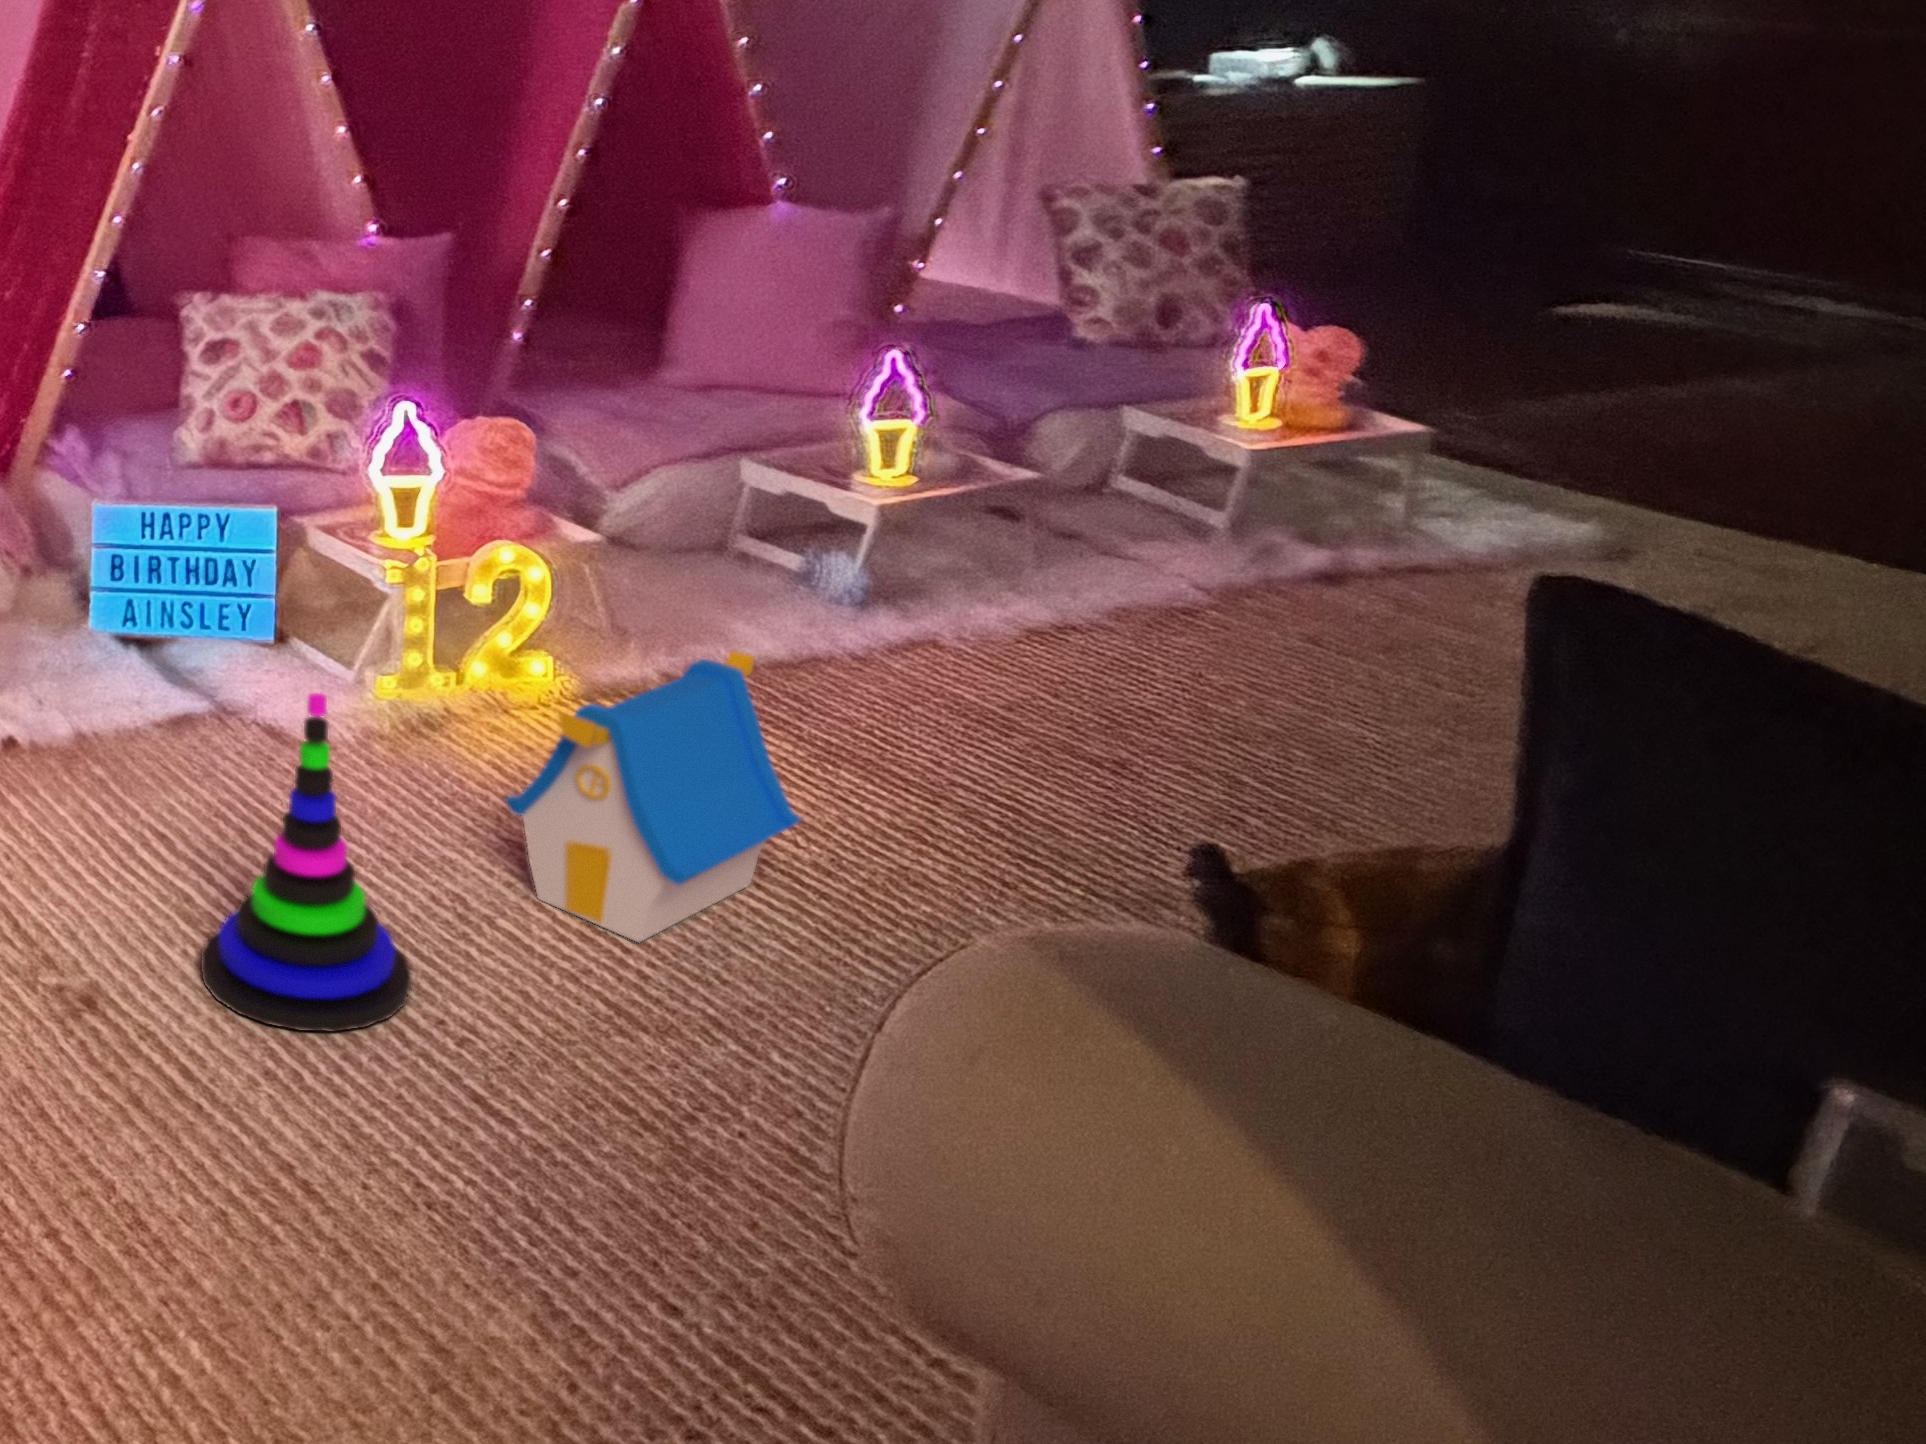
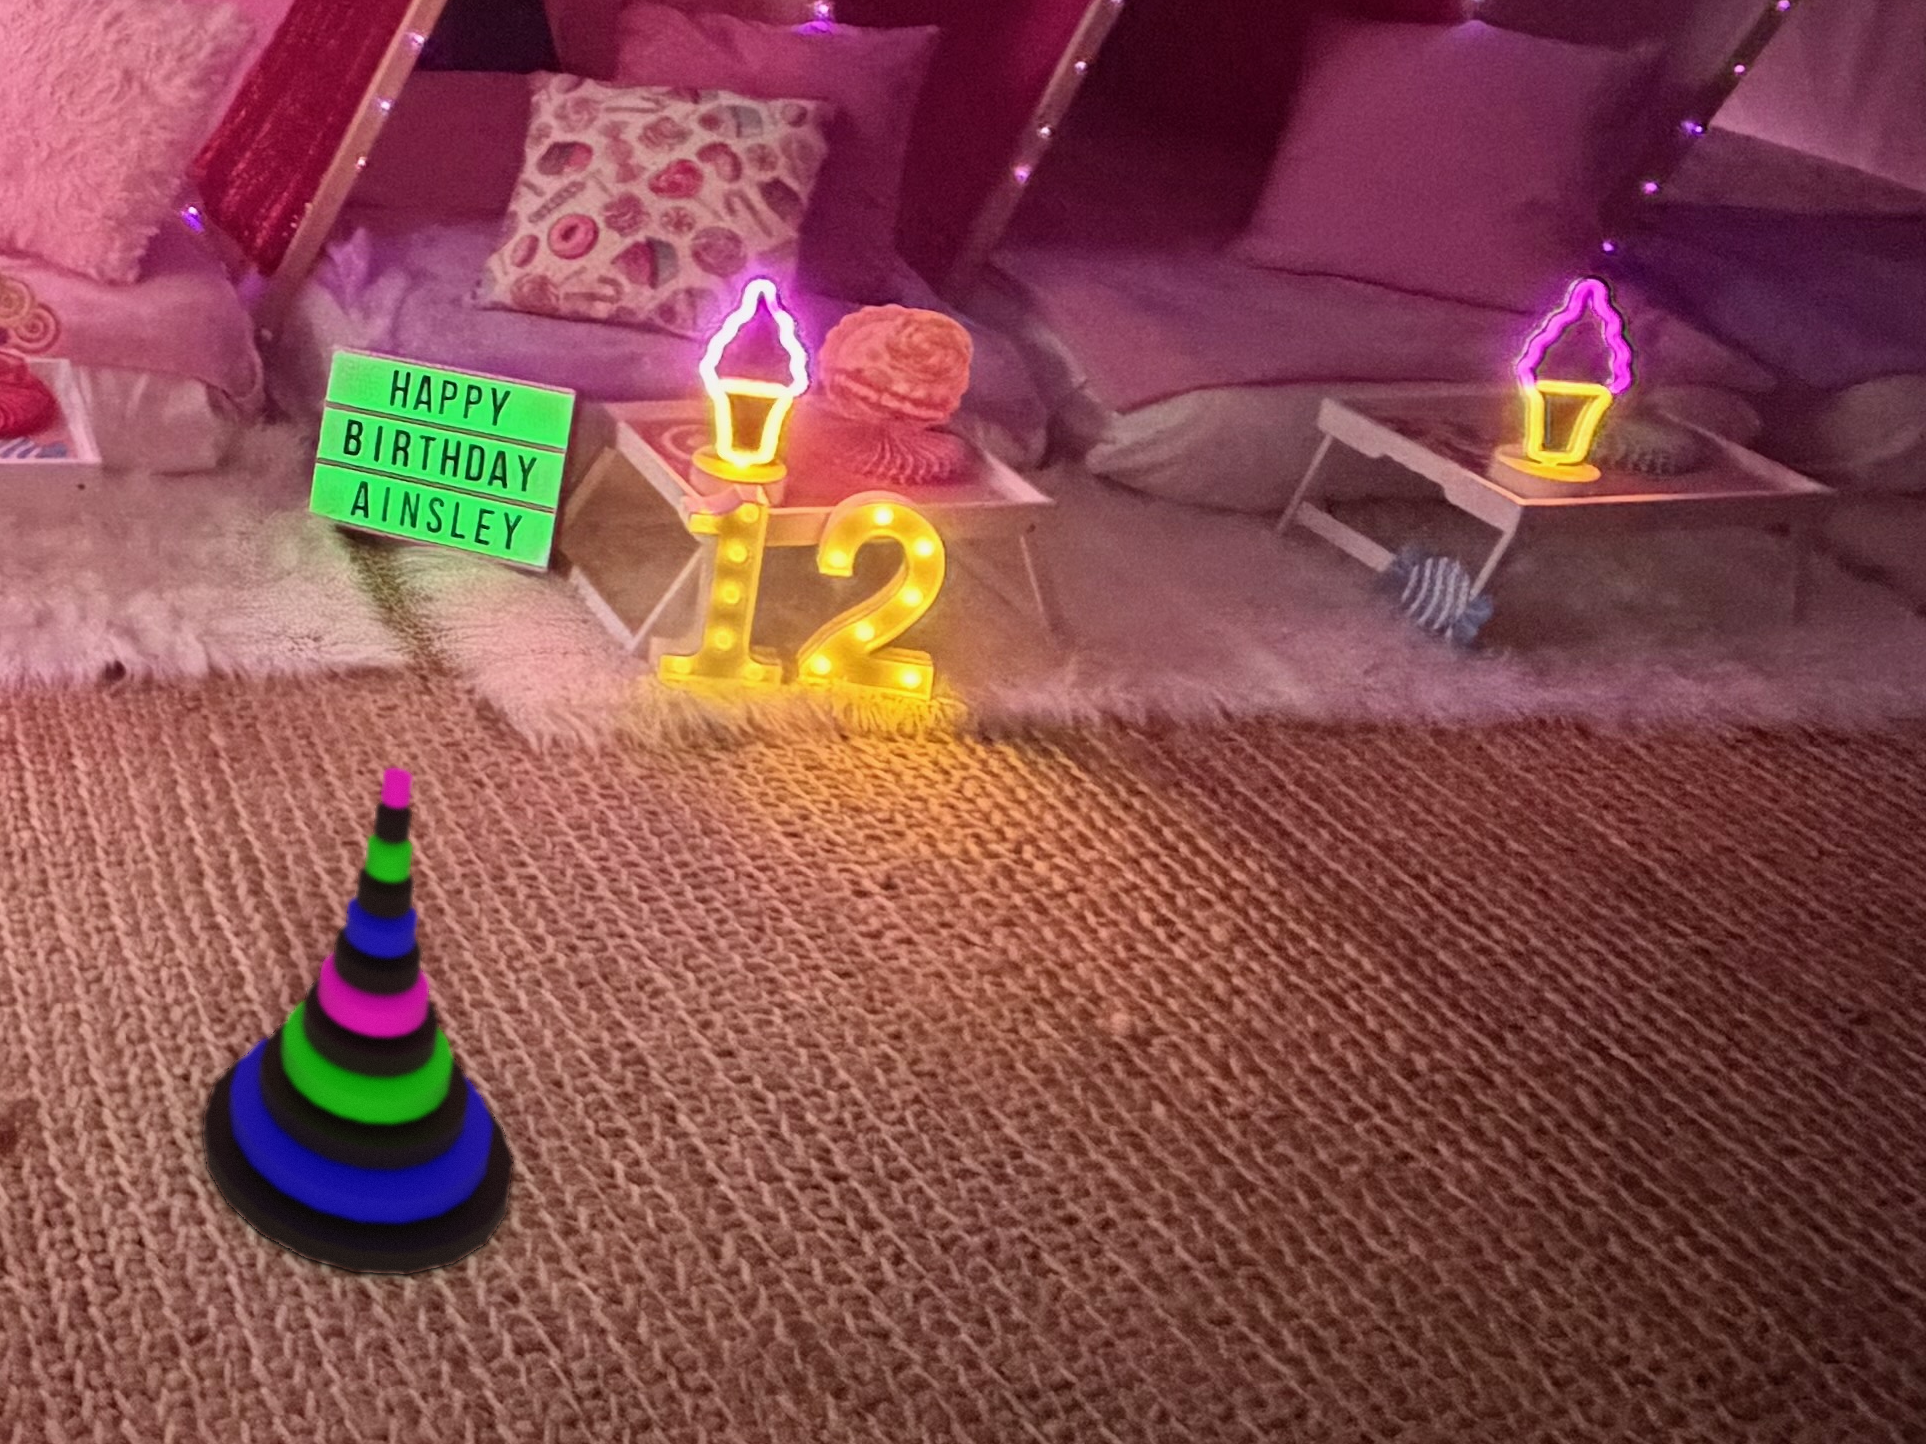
toy house: present [505,651,801,942] -> none [742,768,1228,1207]

